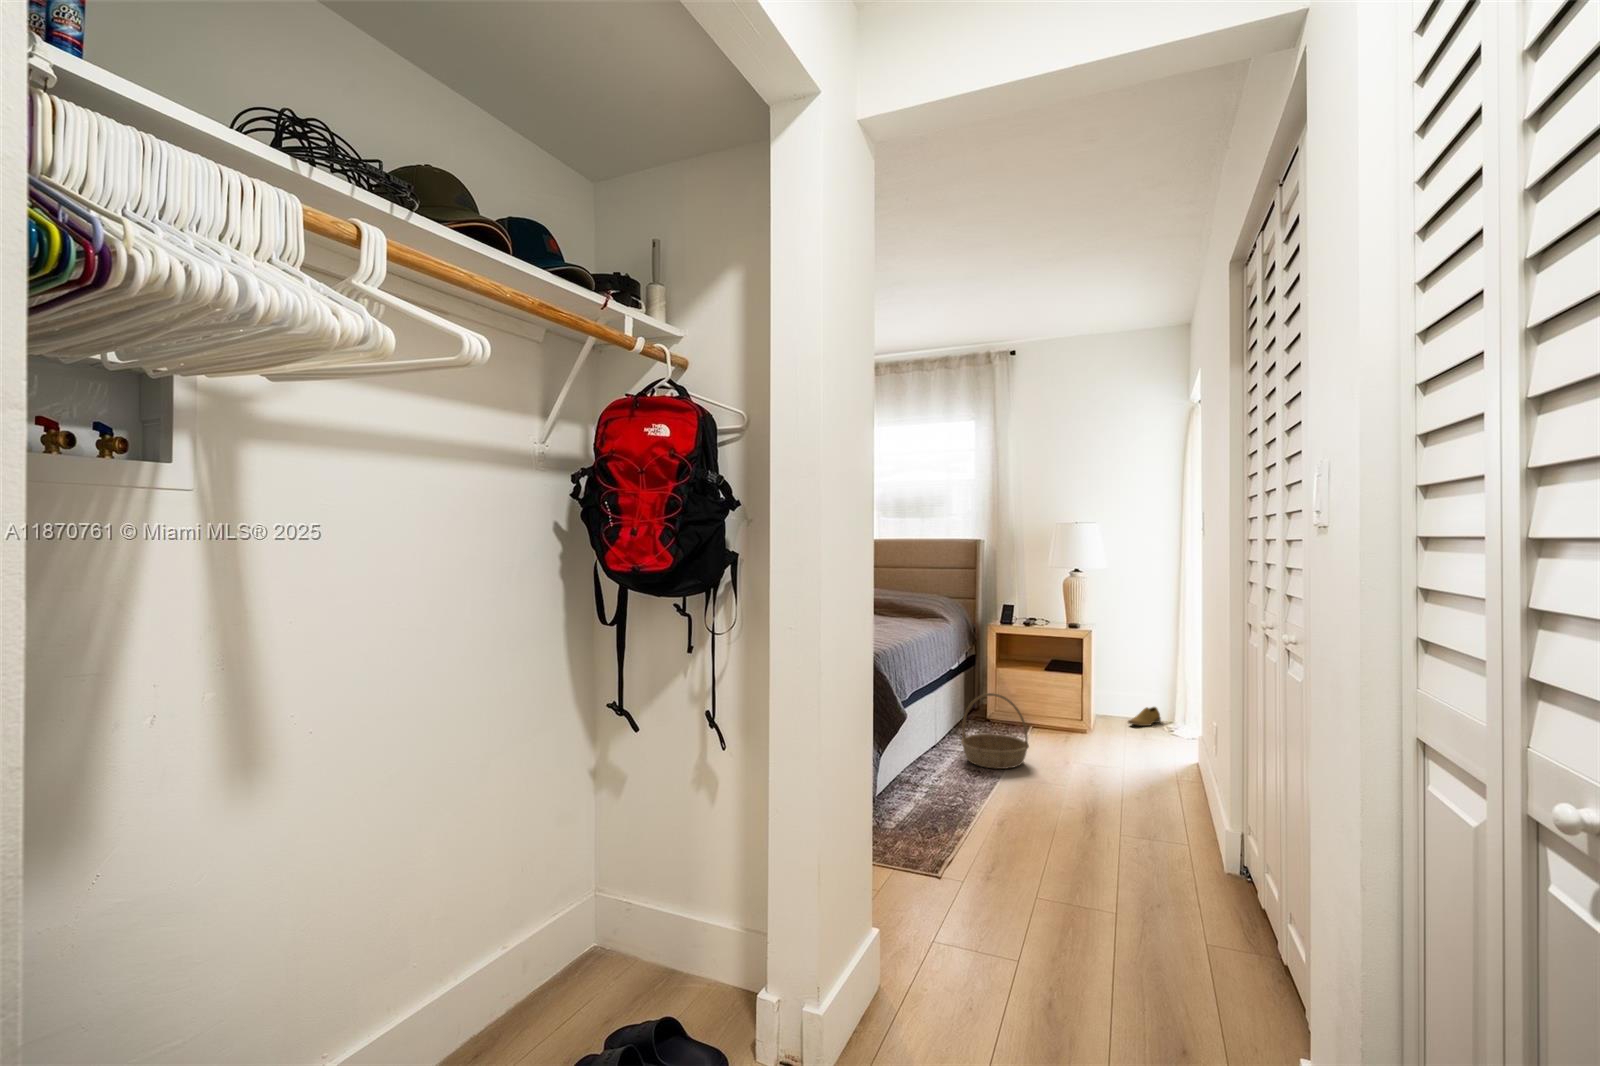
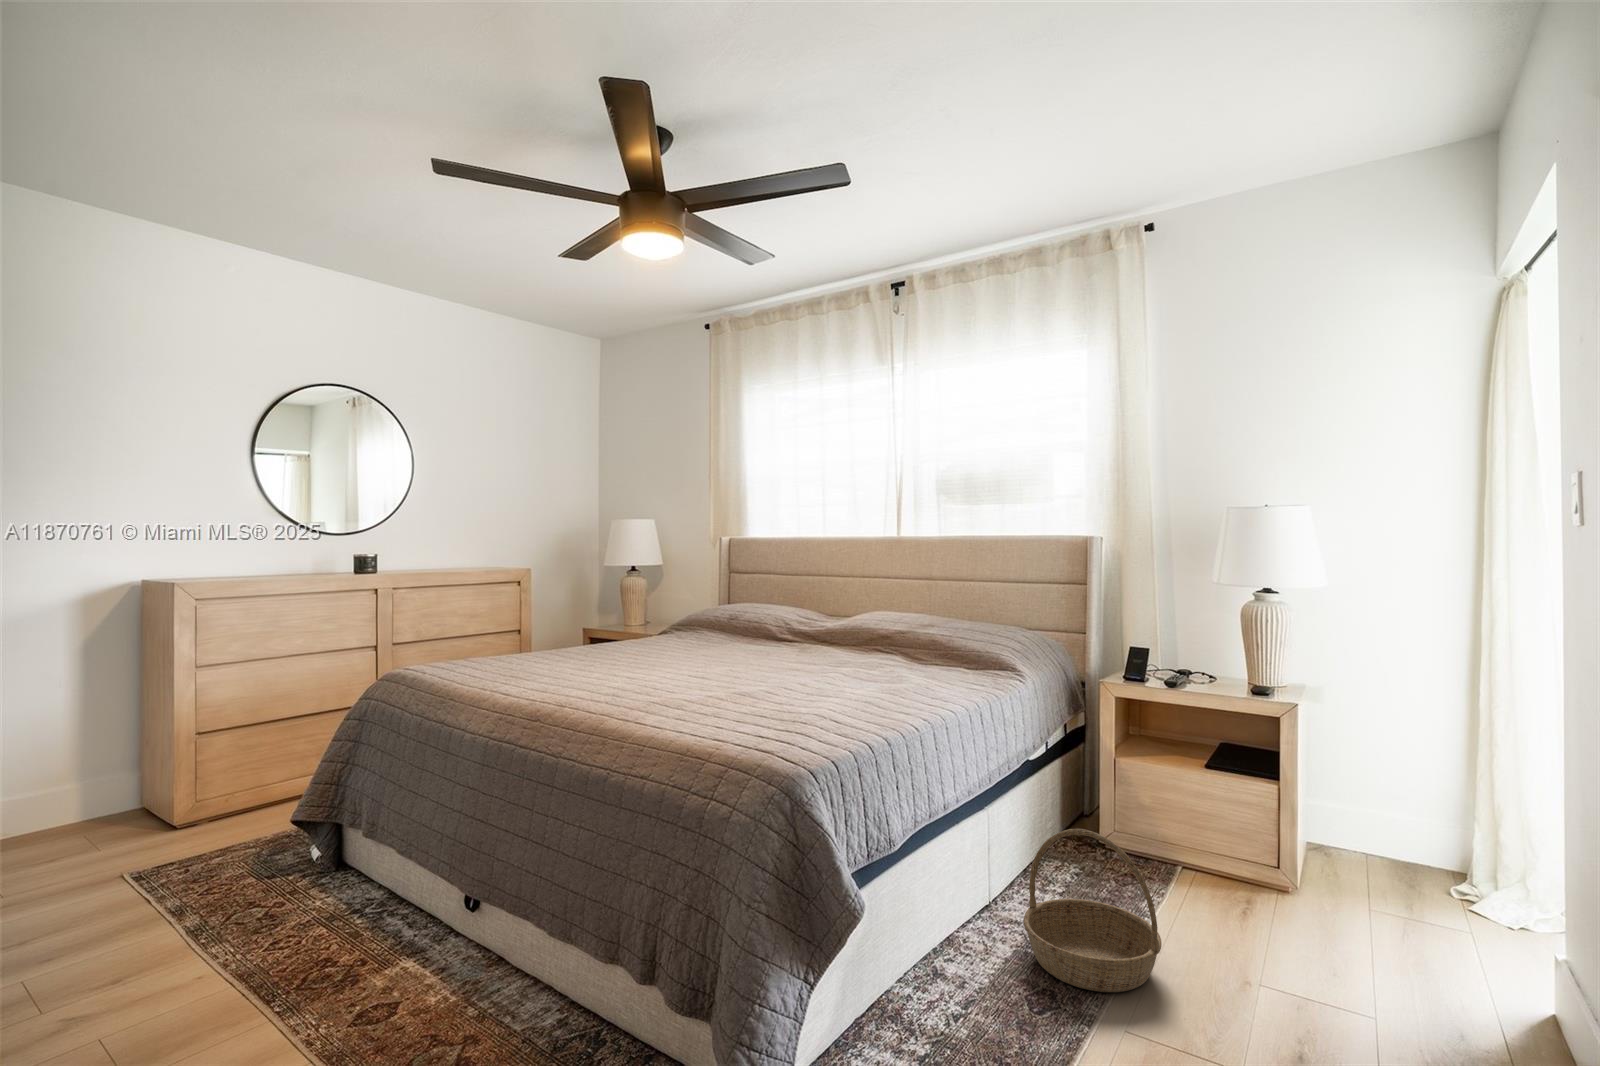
shoe: present [1128,707,1161,726] -> none [1370,844,1438,884]

